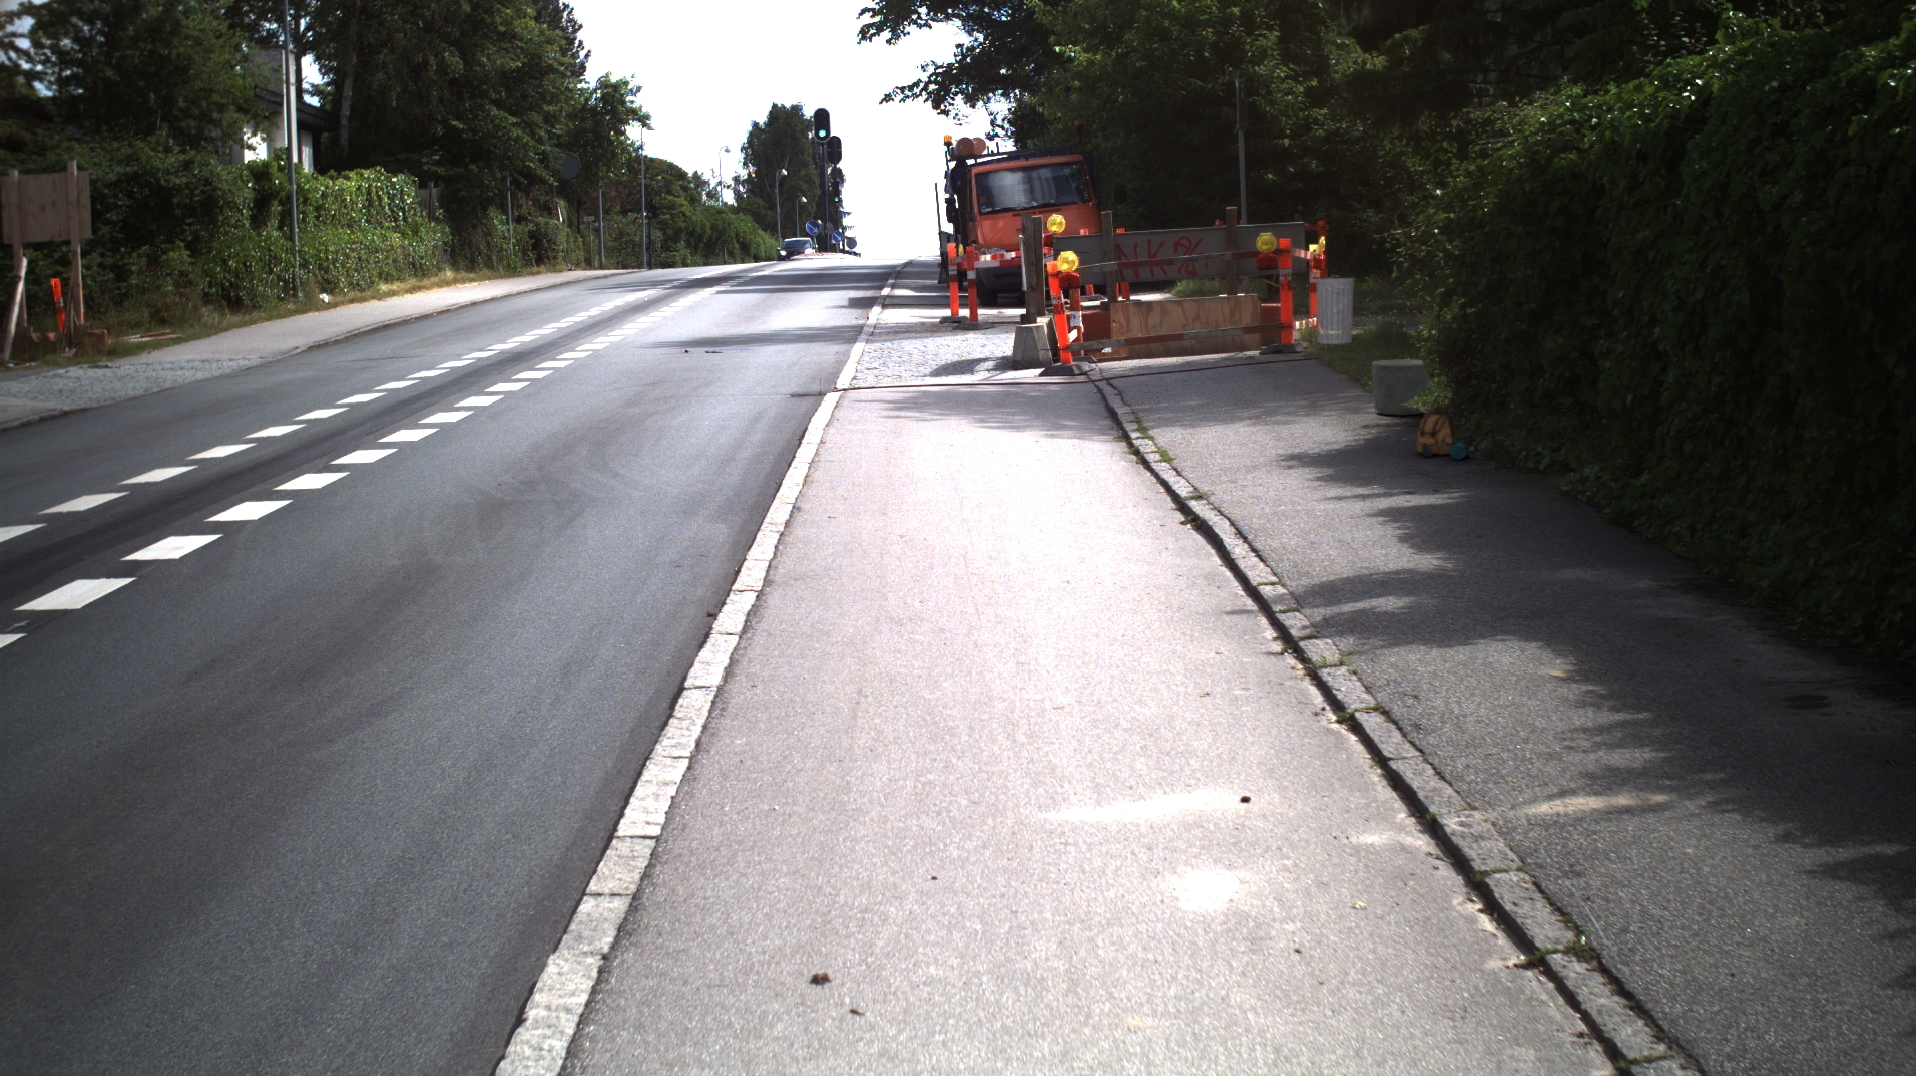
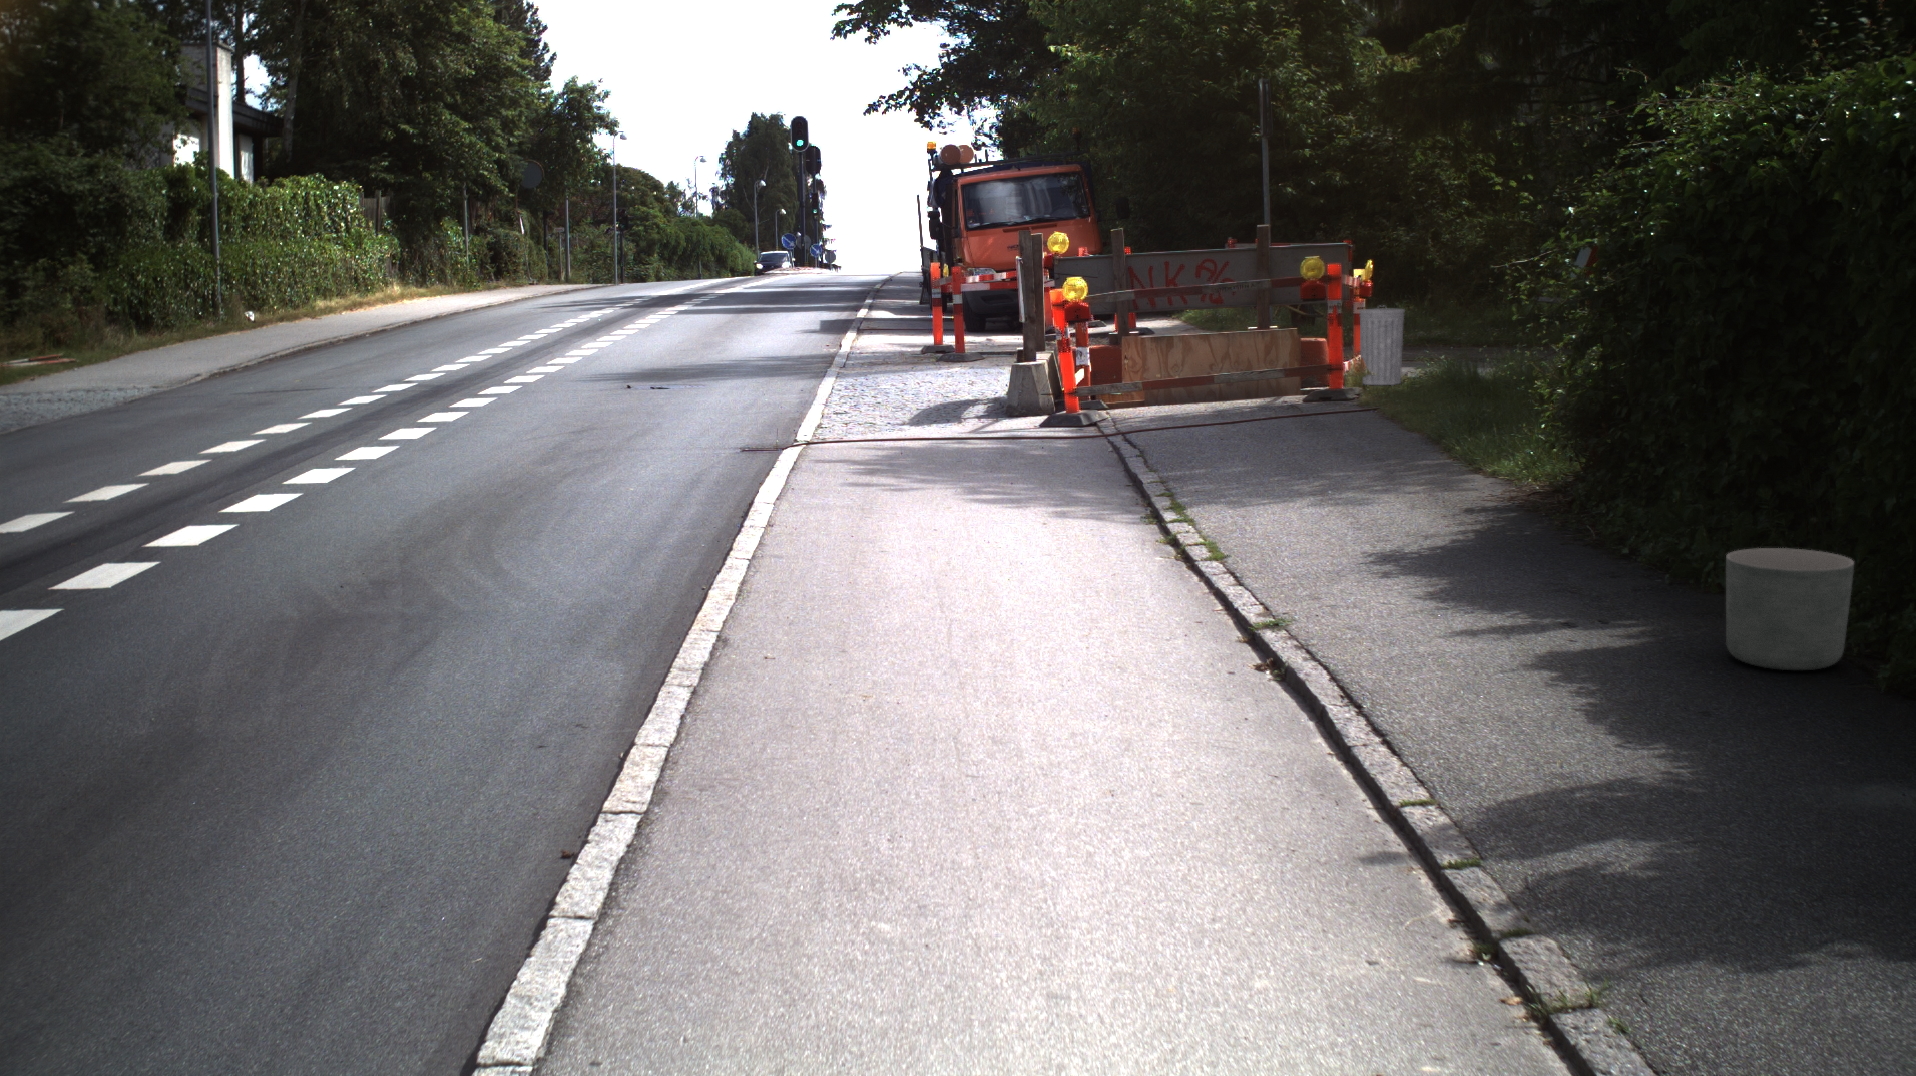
planter: present [1372,360,1430,415] -> present [1726,548,1854,670]
backpack: present [1416,409,1467,459] -> none [1550,495,1636,566]

